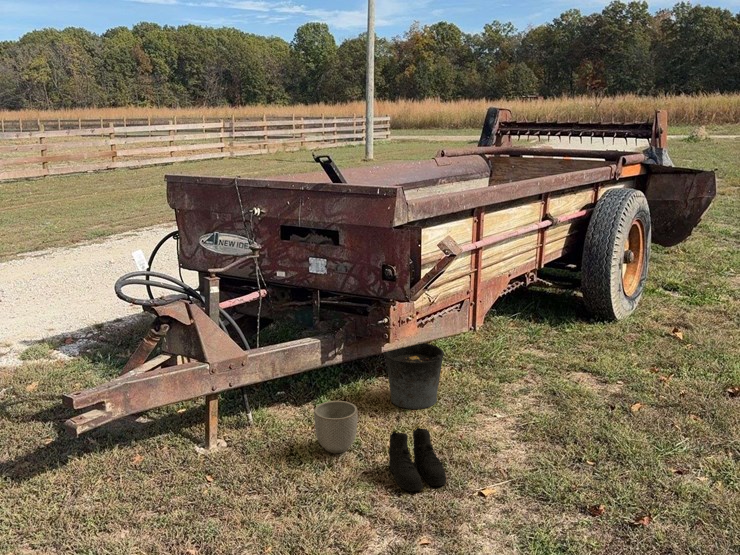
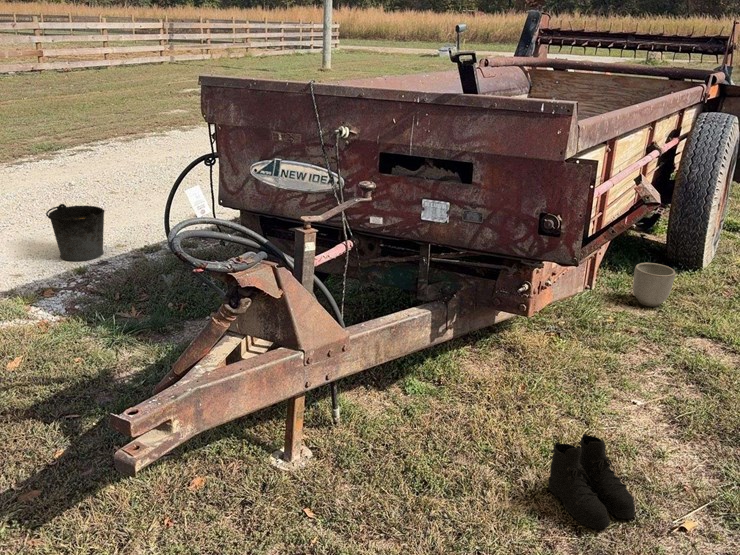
bucket: present [383,342,444,409] -> present [46,204,105,261]
planter: present [314,401,358,453] -> present [633,263,676,306]

